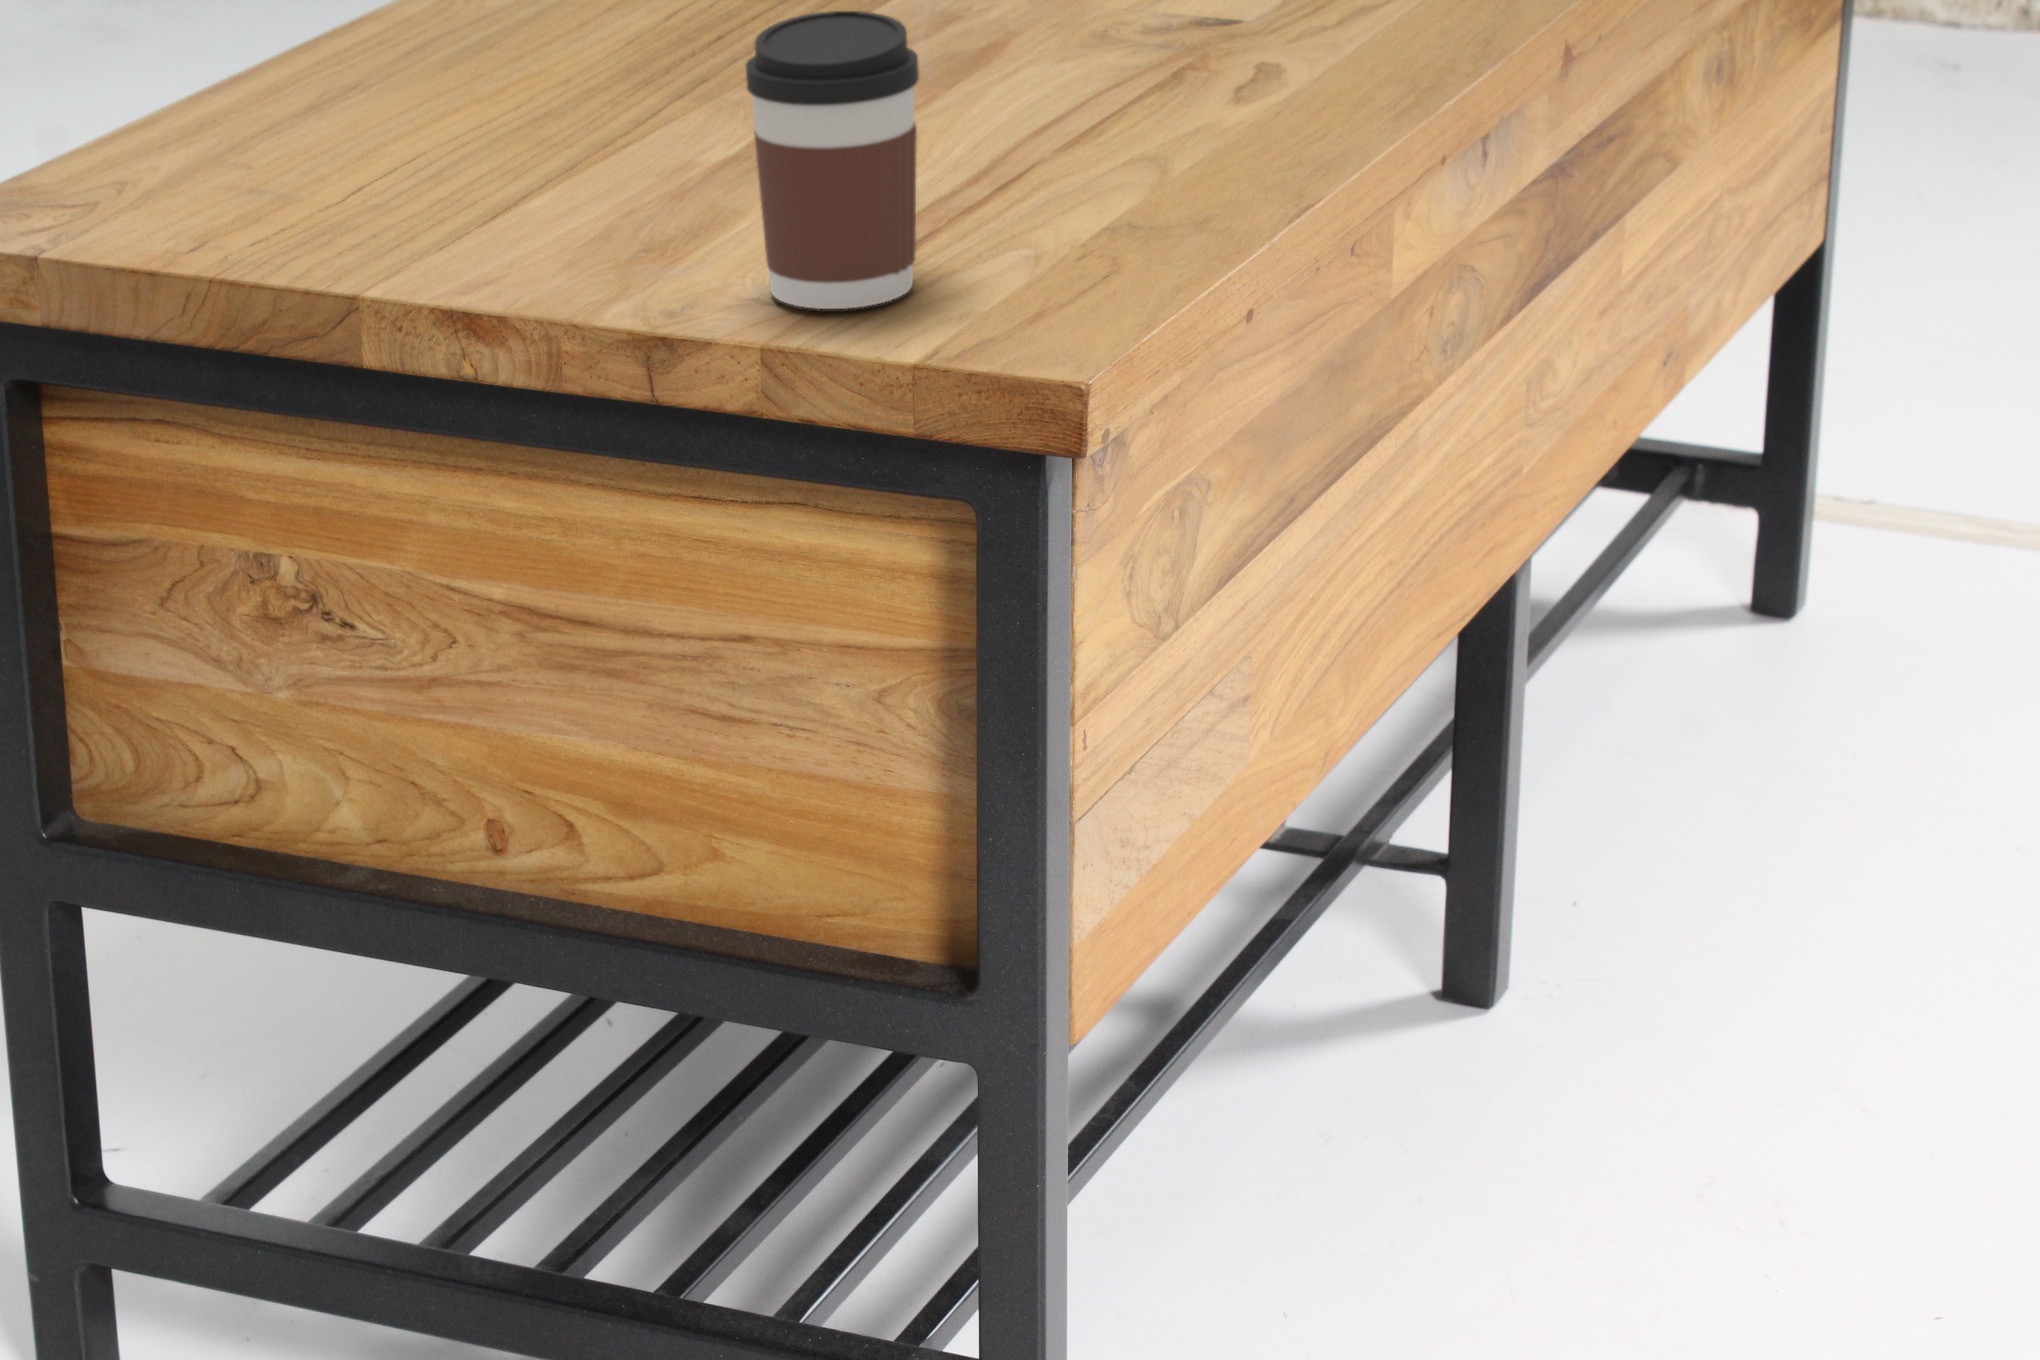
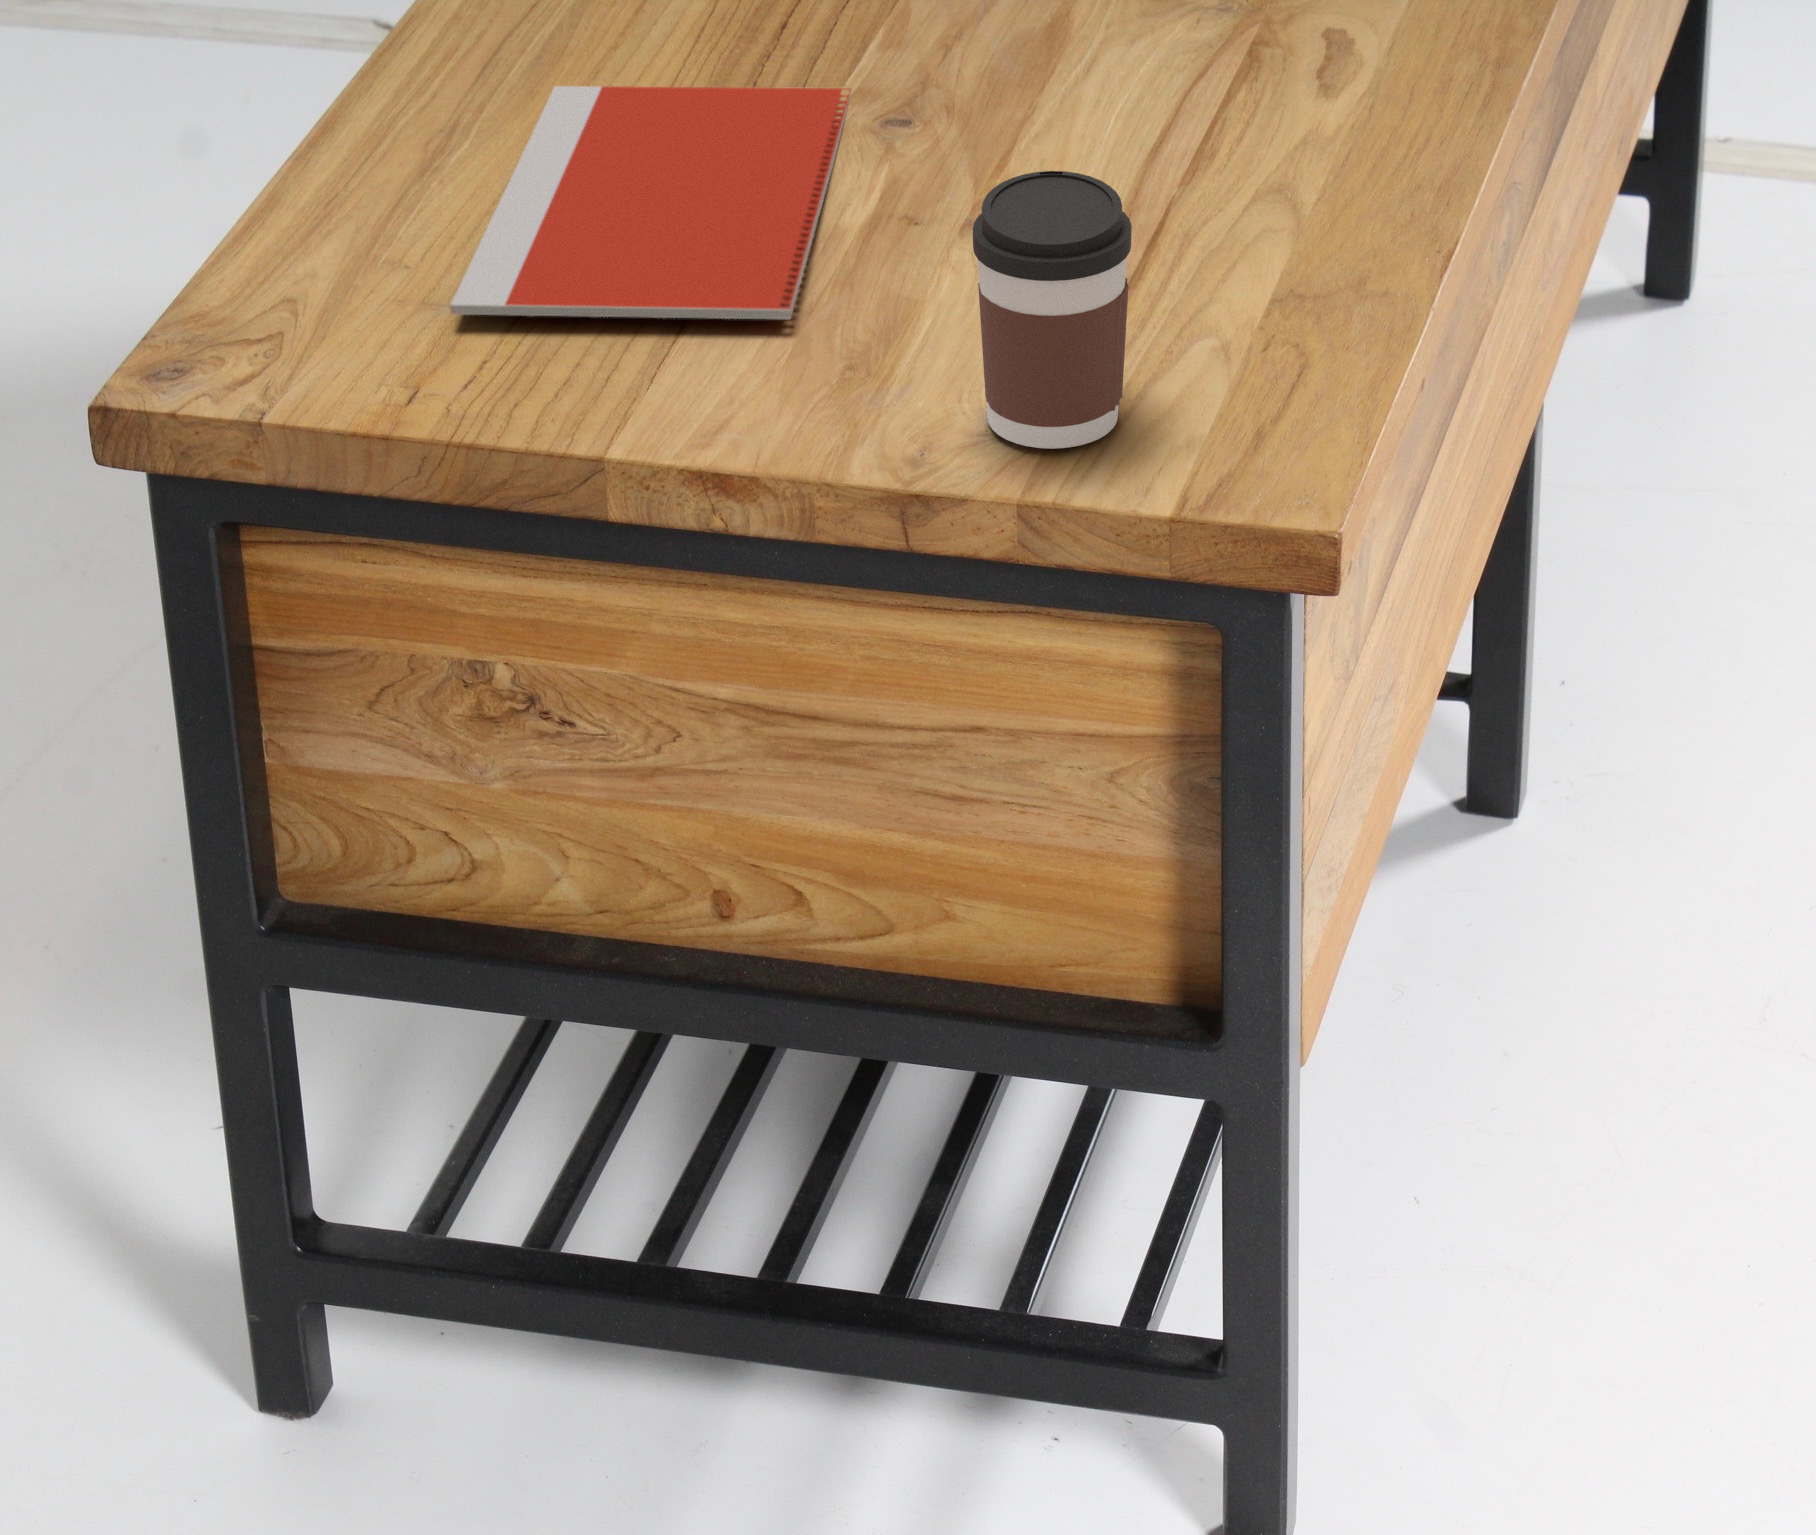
notebook: none [274,35,794,201] -> present [450,86,851,319]

